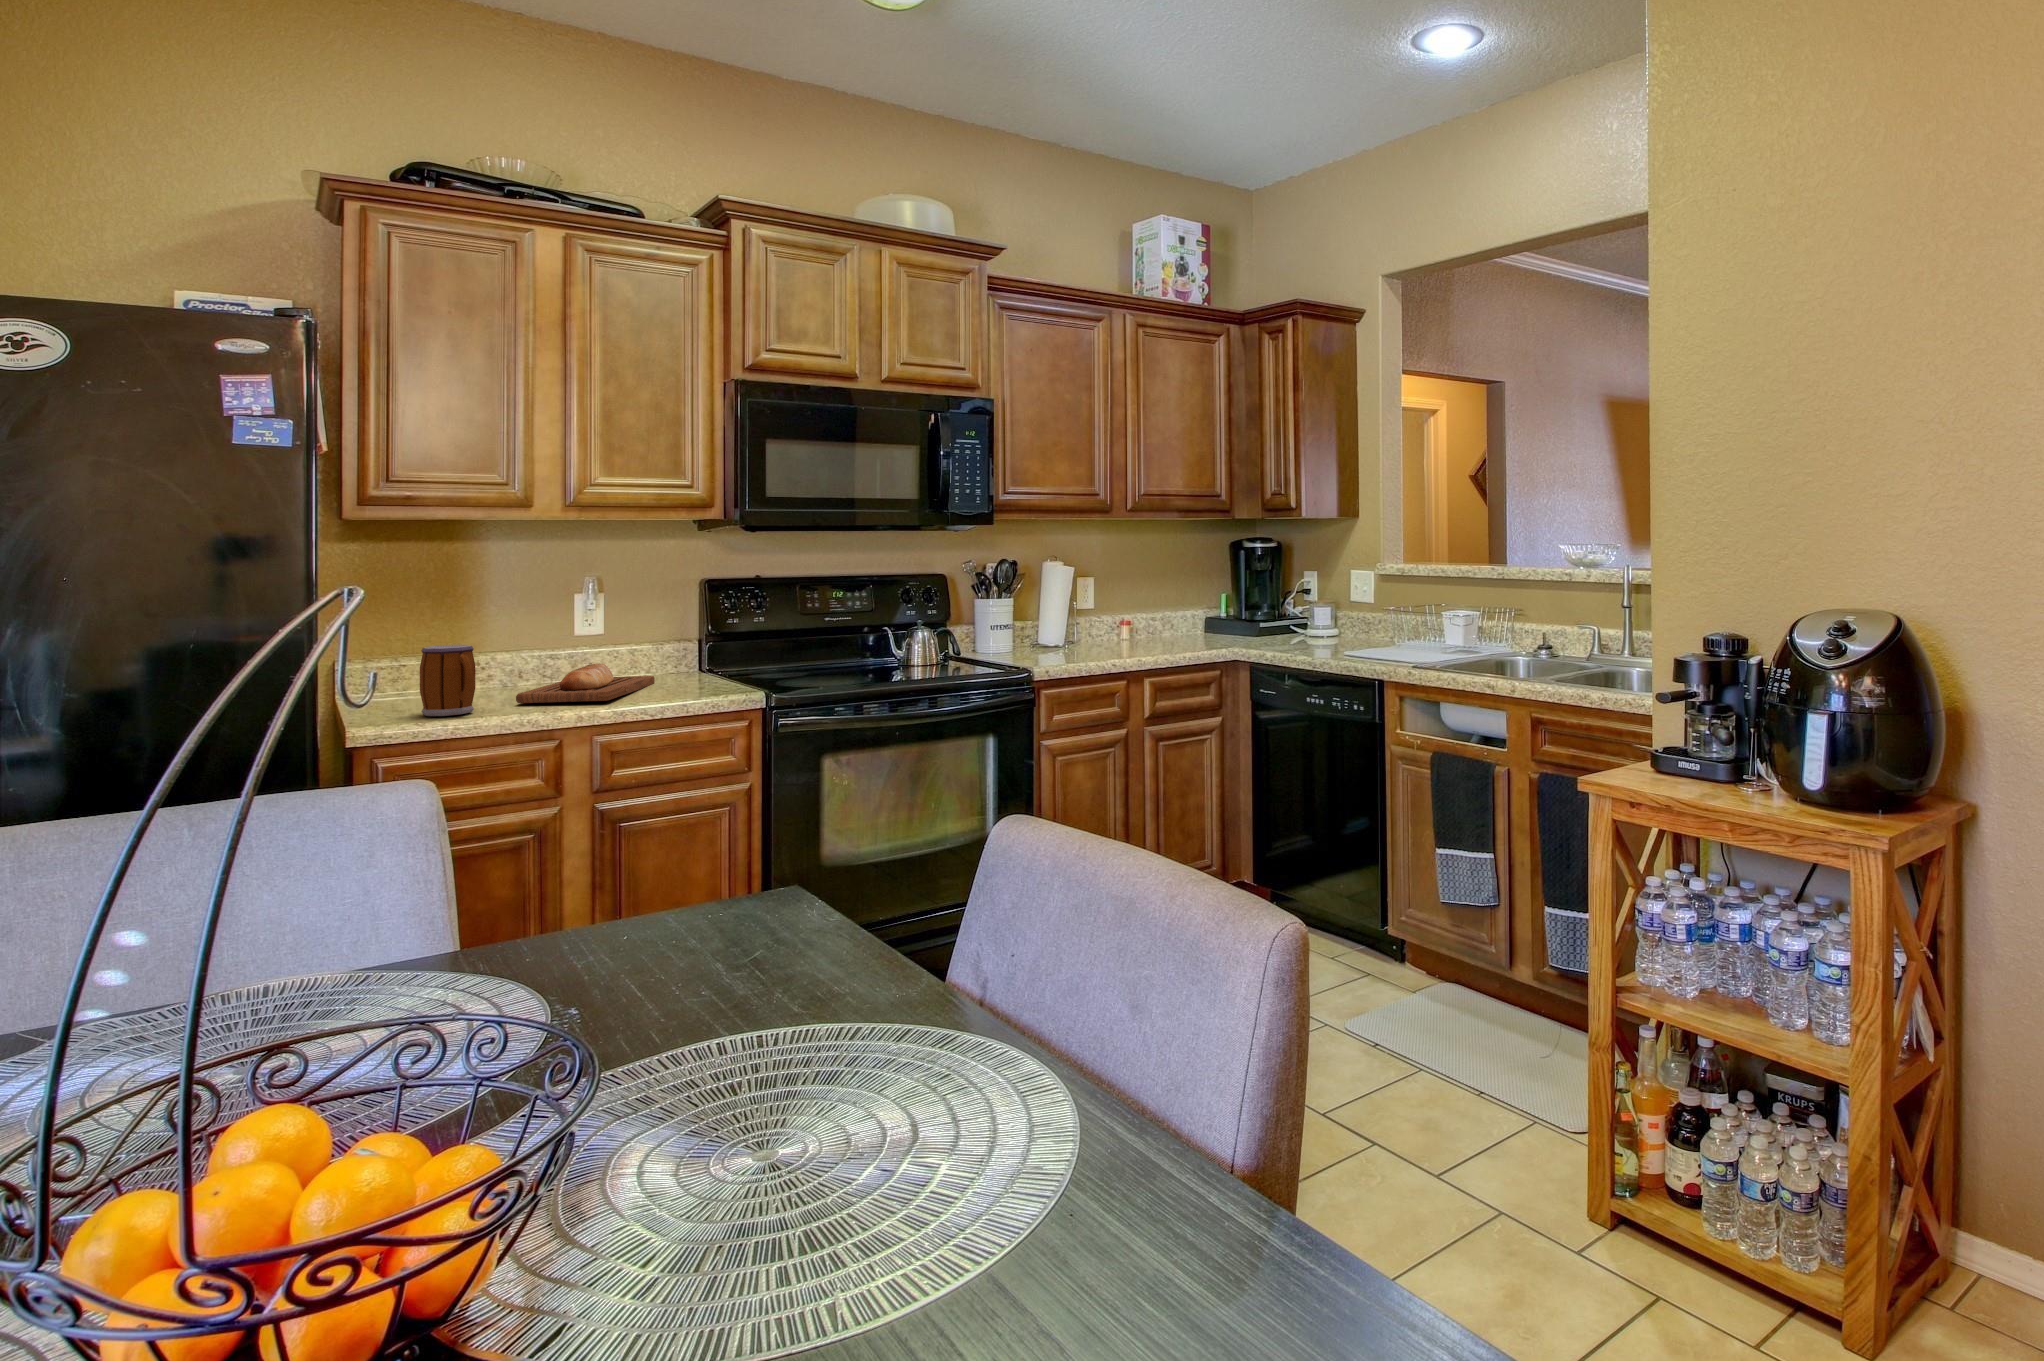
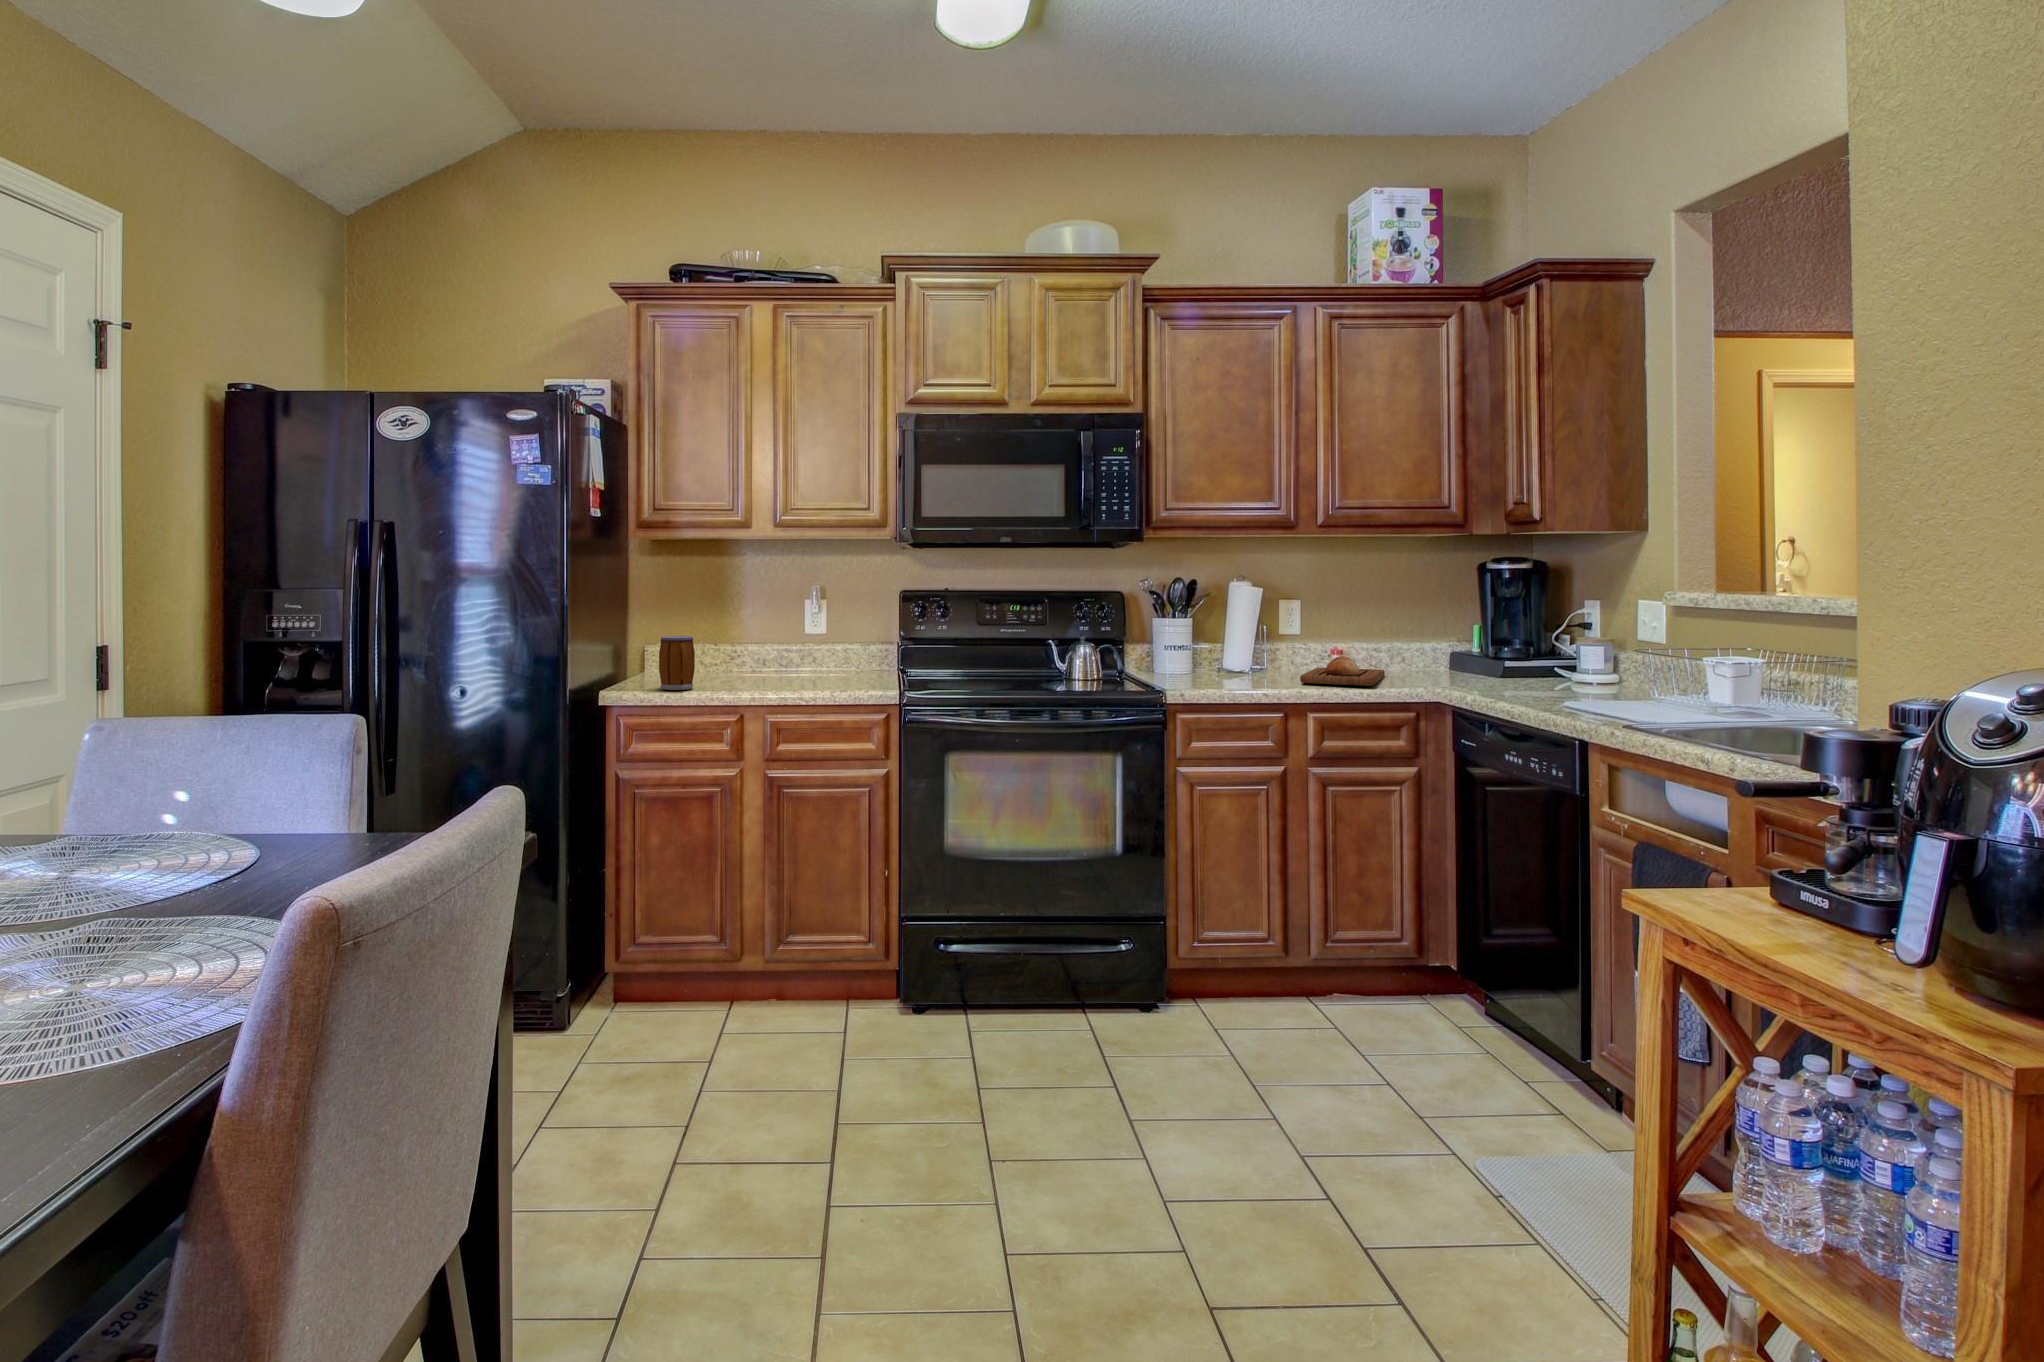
bread loaf: present [516,664,655,703] -> present [1300,656,1385,686]

